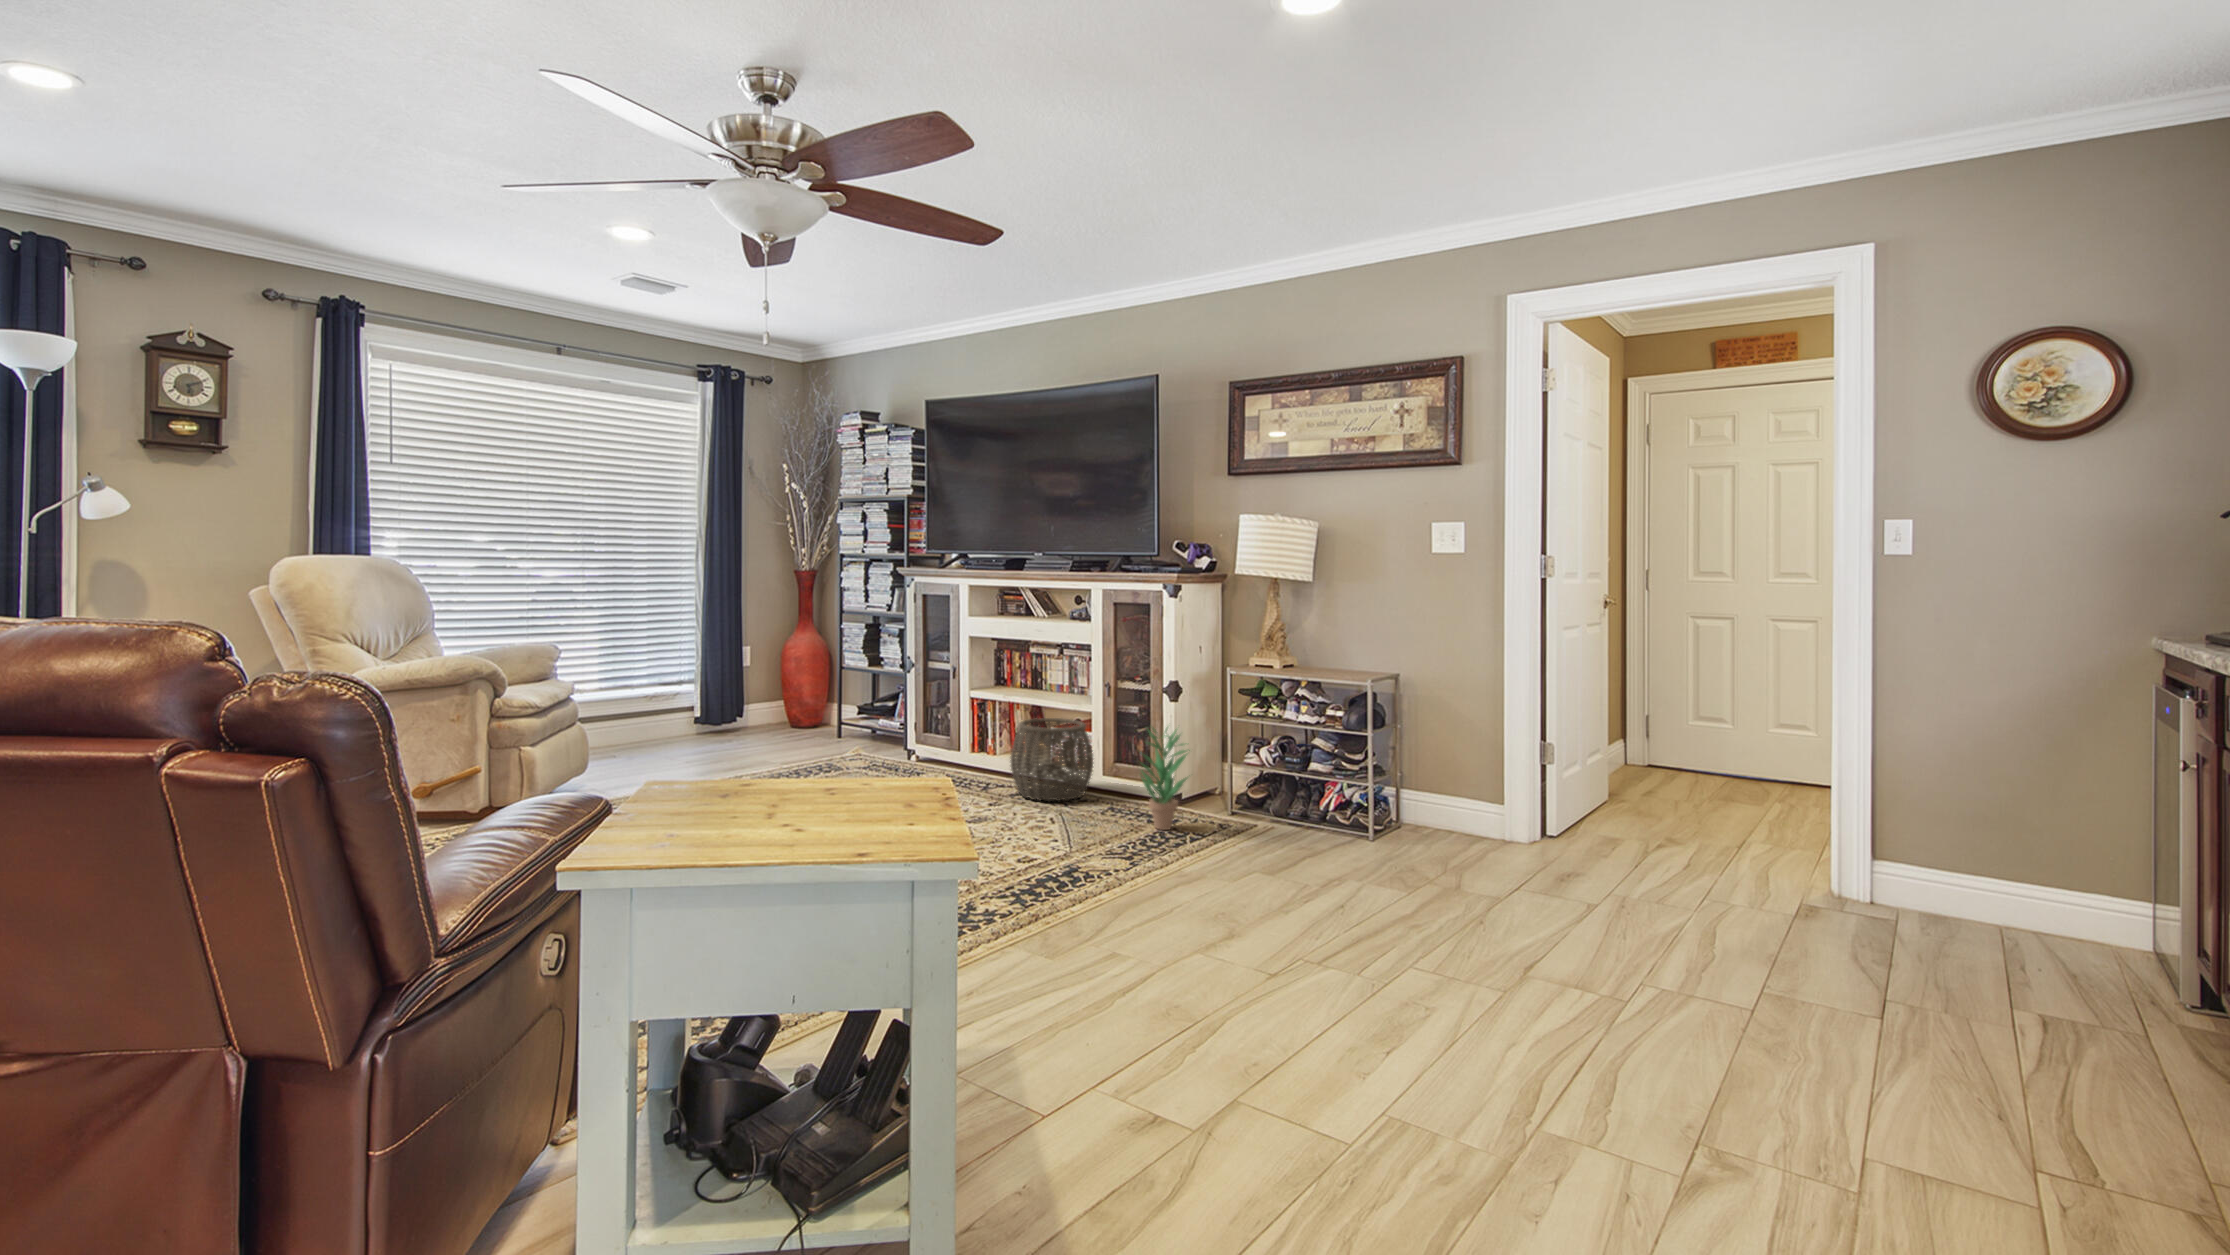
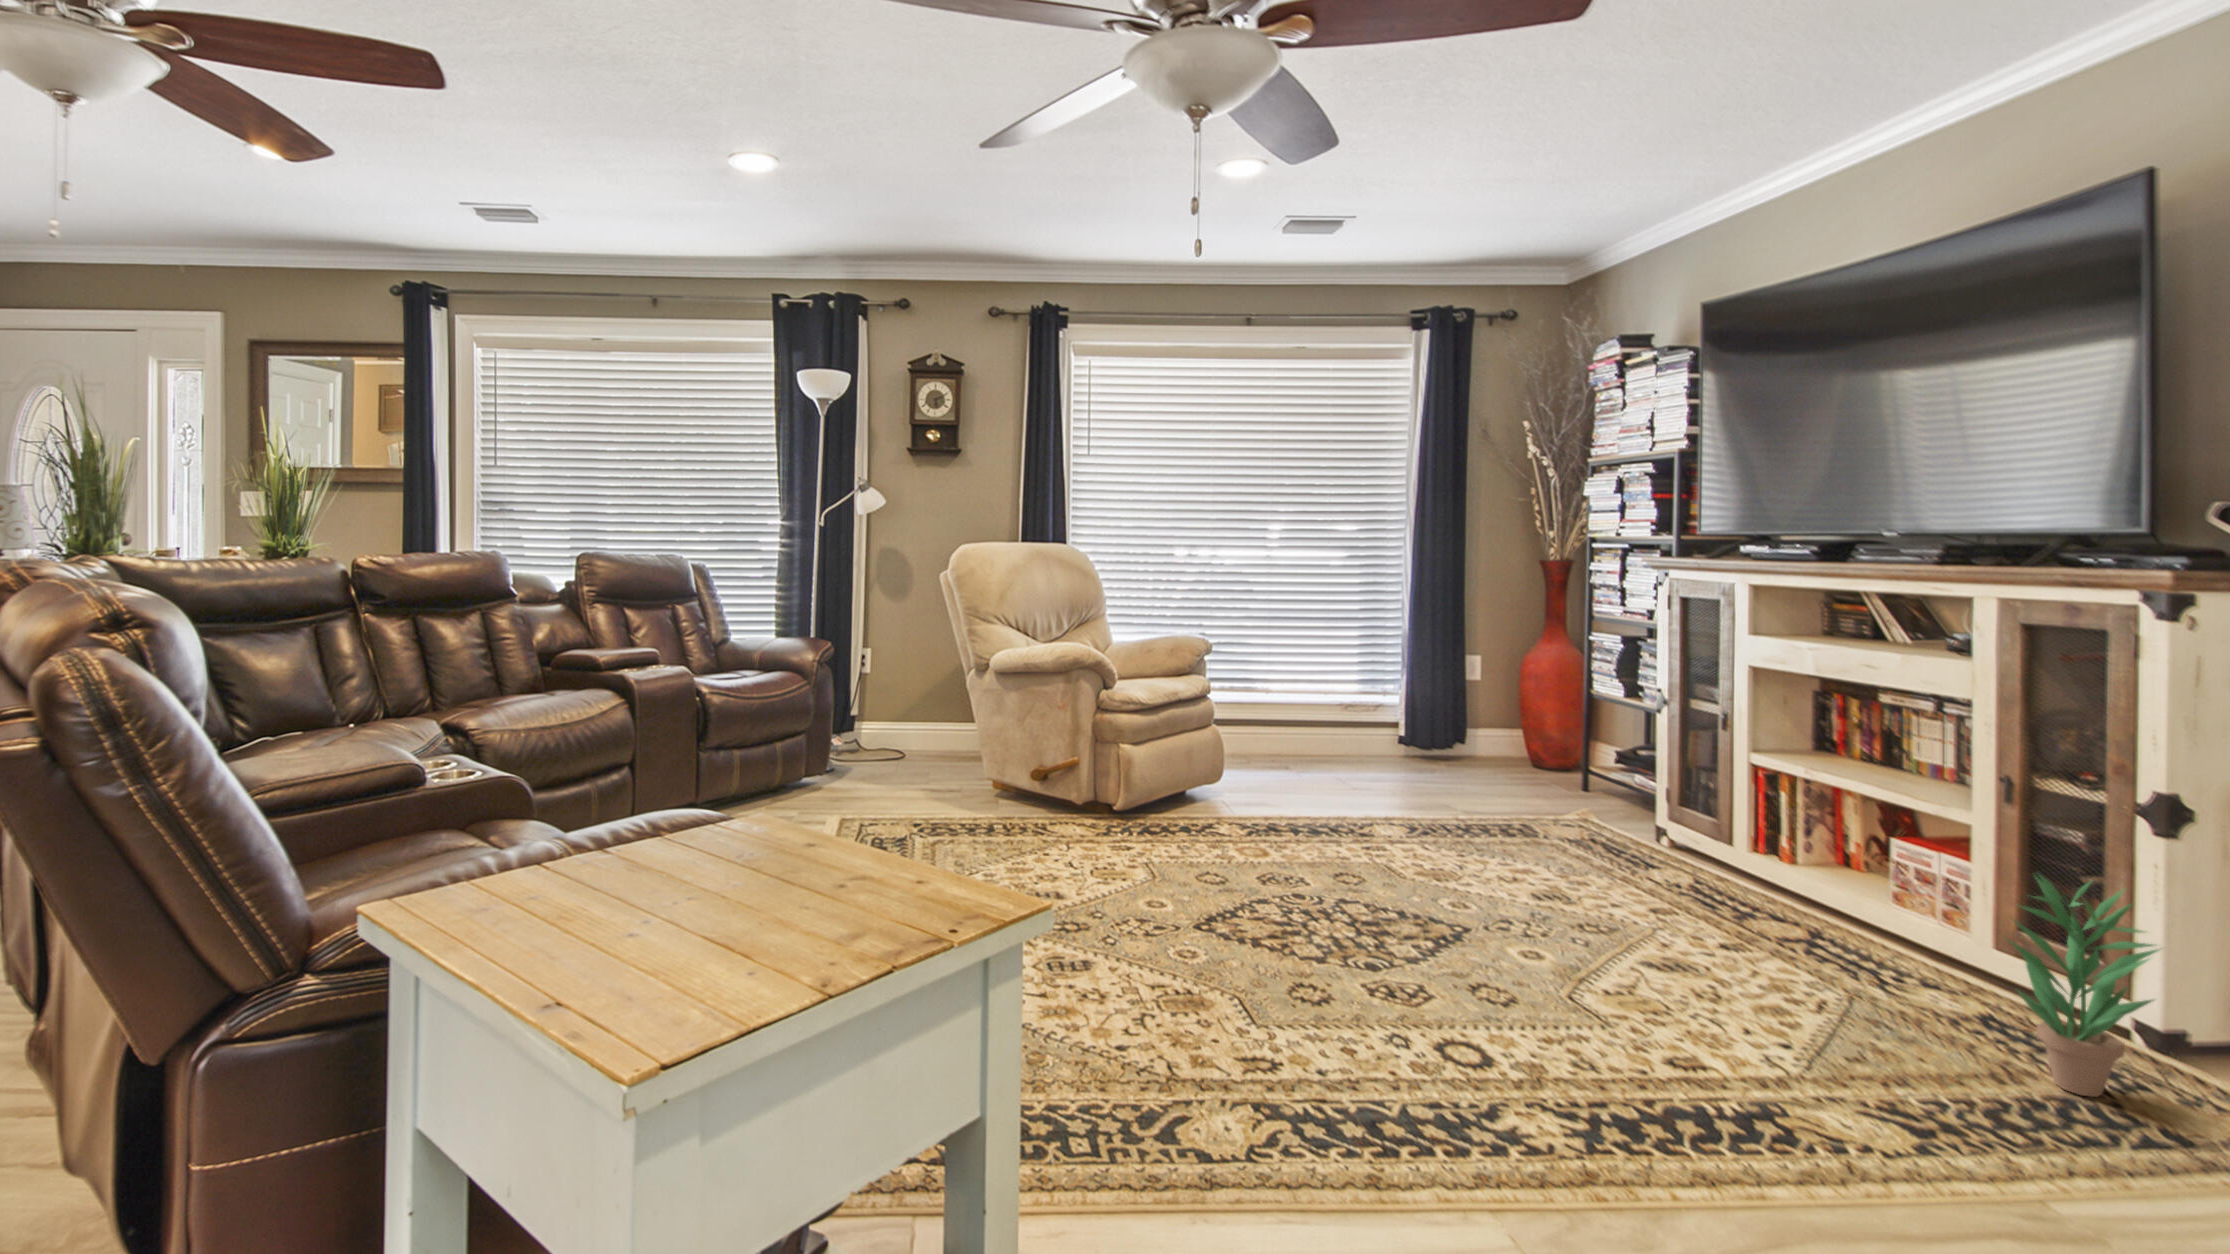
woven basket: present [1010,718,1093,801] -> none [1772,814,1961,974]

